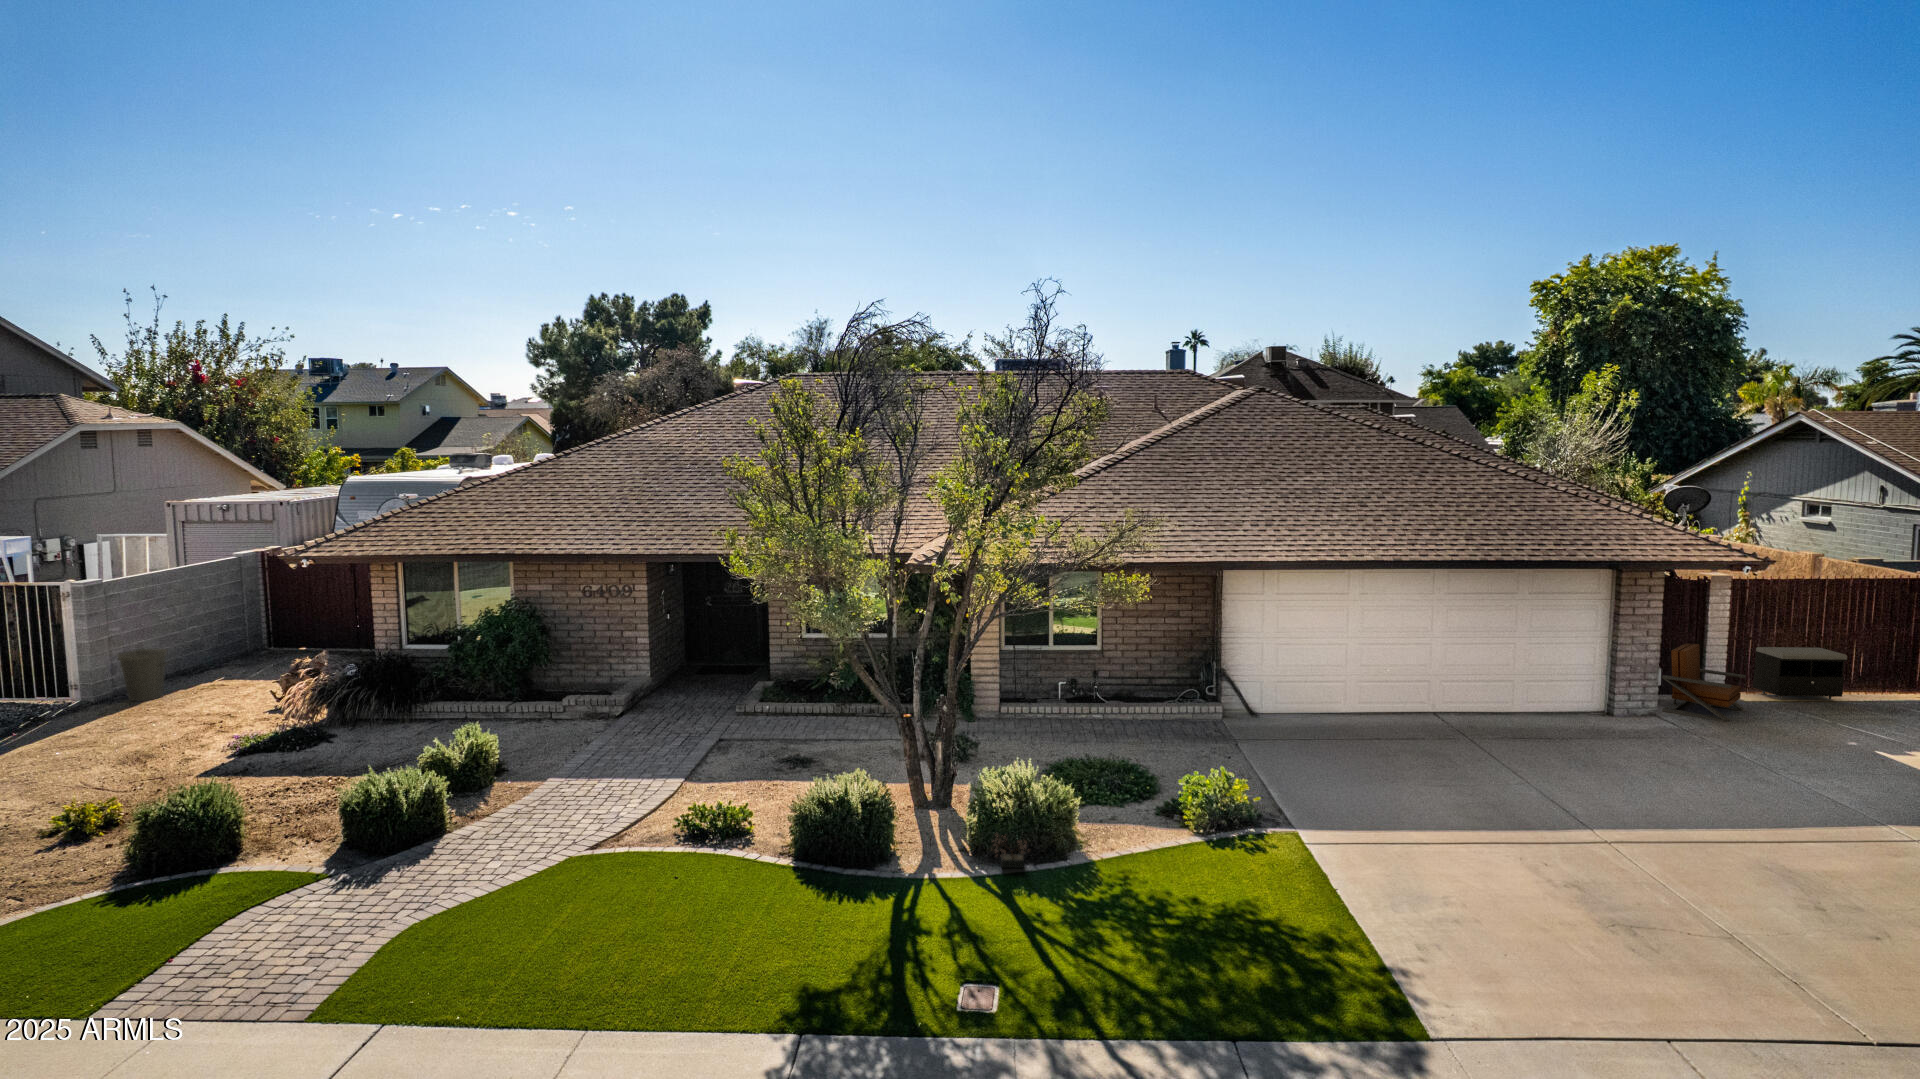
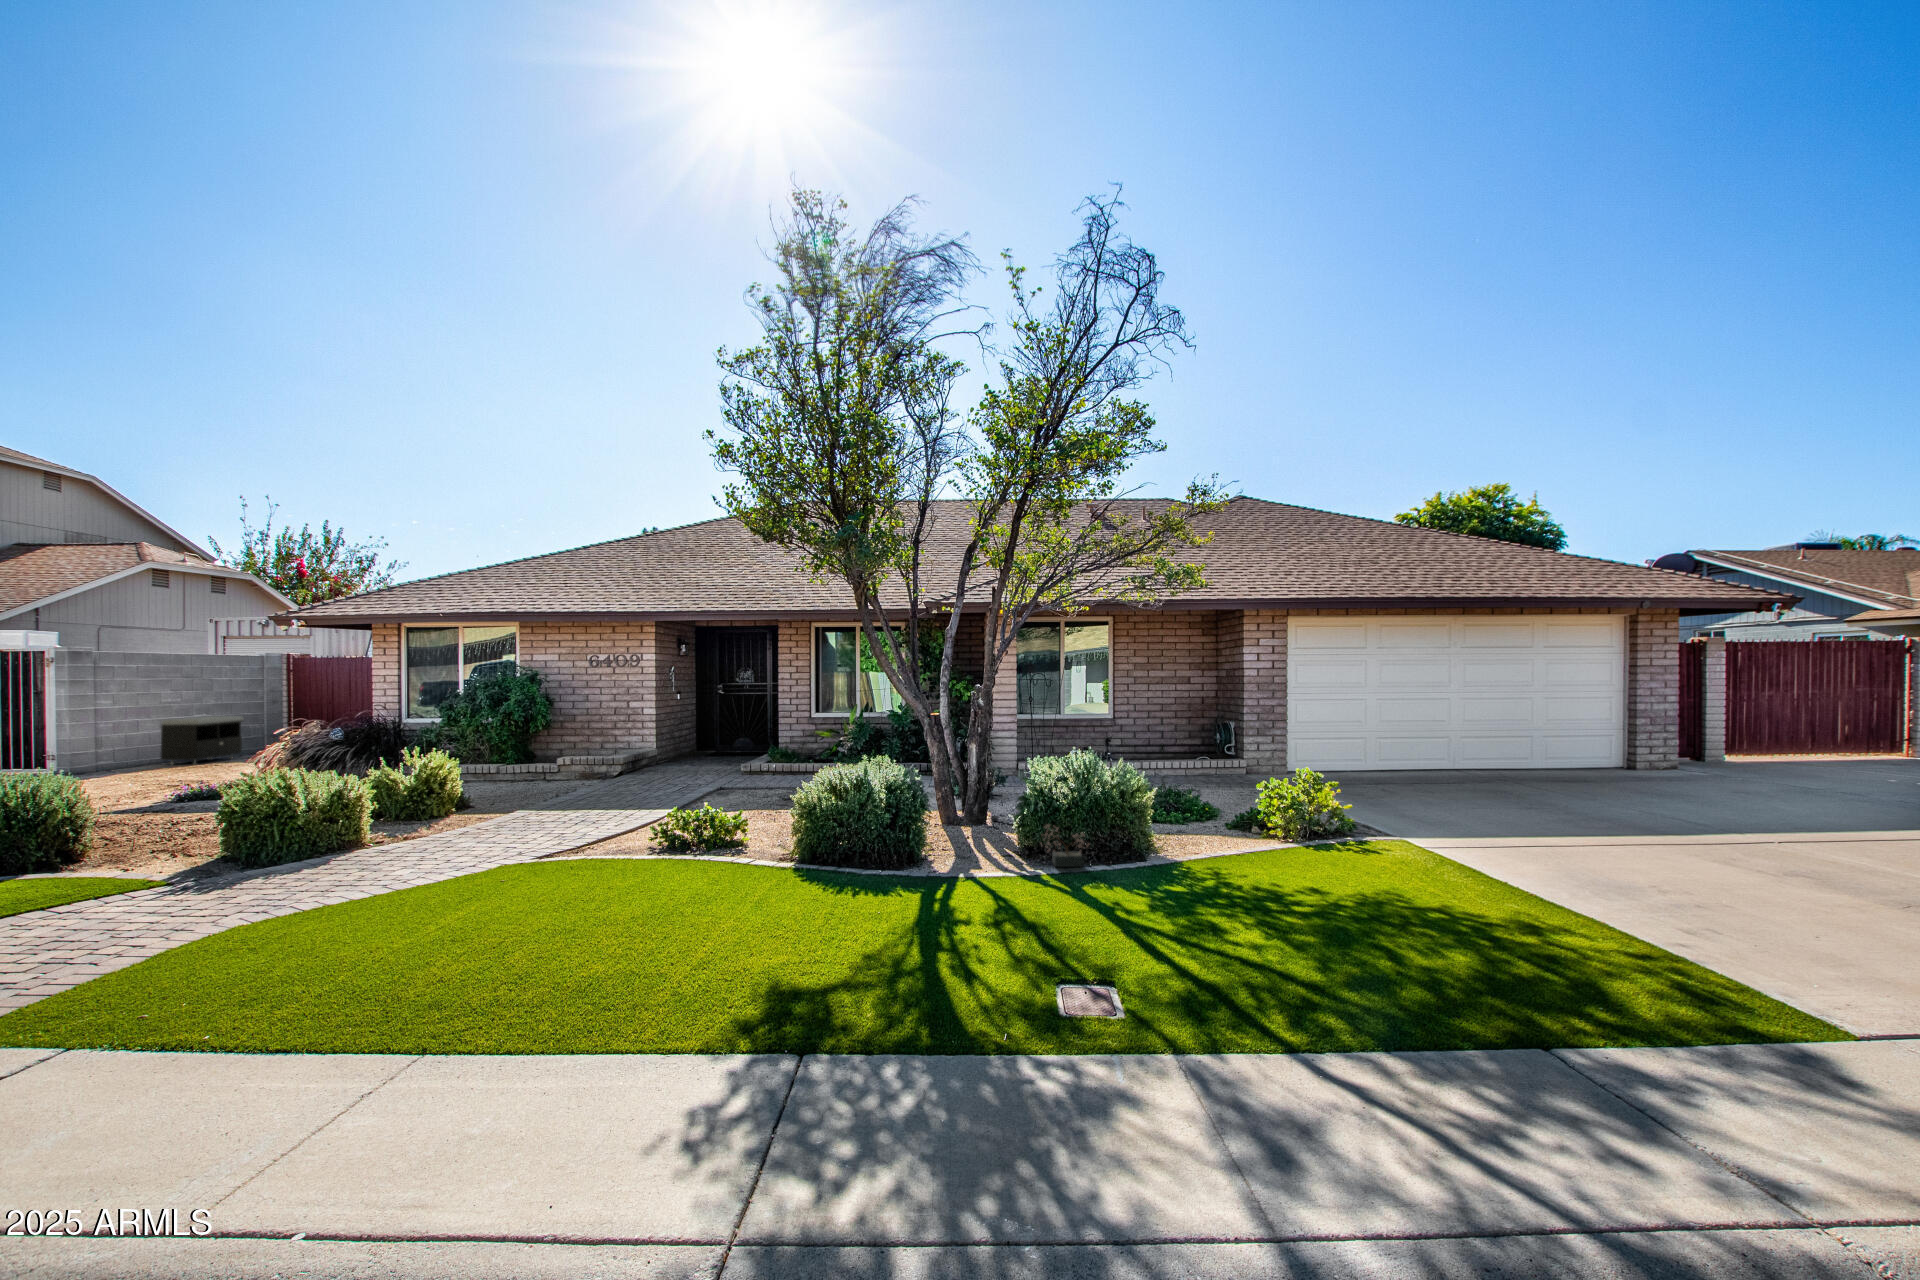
lounge chair: present [1662,644,1746,722] -> none [1680,701,1763,770]
storage bench: present [1753,647,1847,700] -> present [161,716,244,765]
trash can: present [117,649,167,701] -> none [97,720,157,774]

